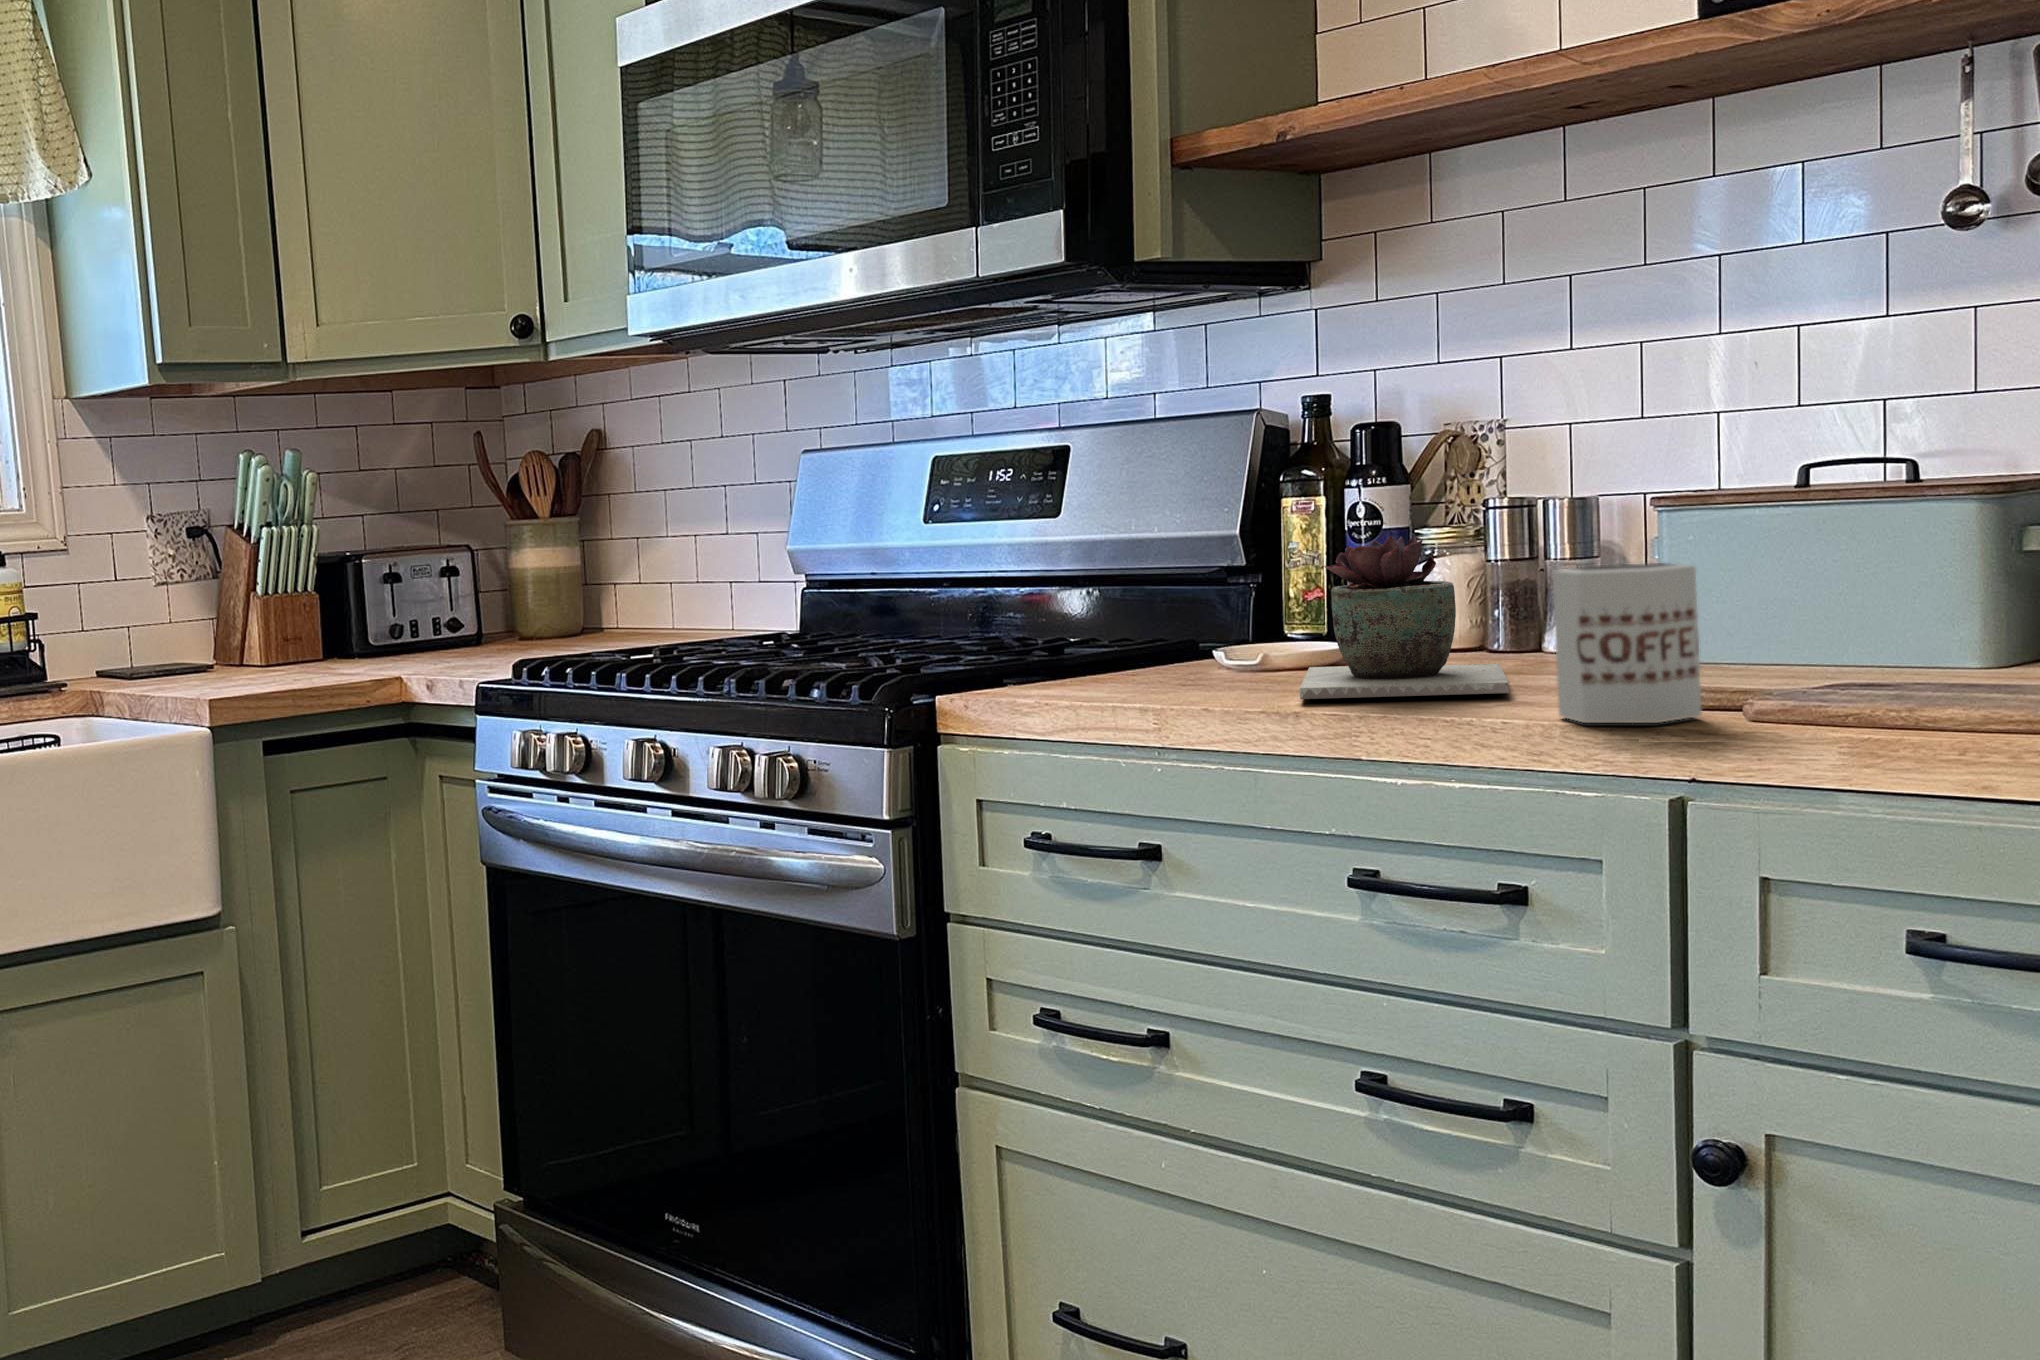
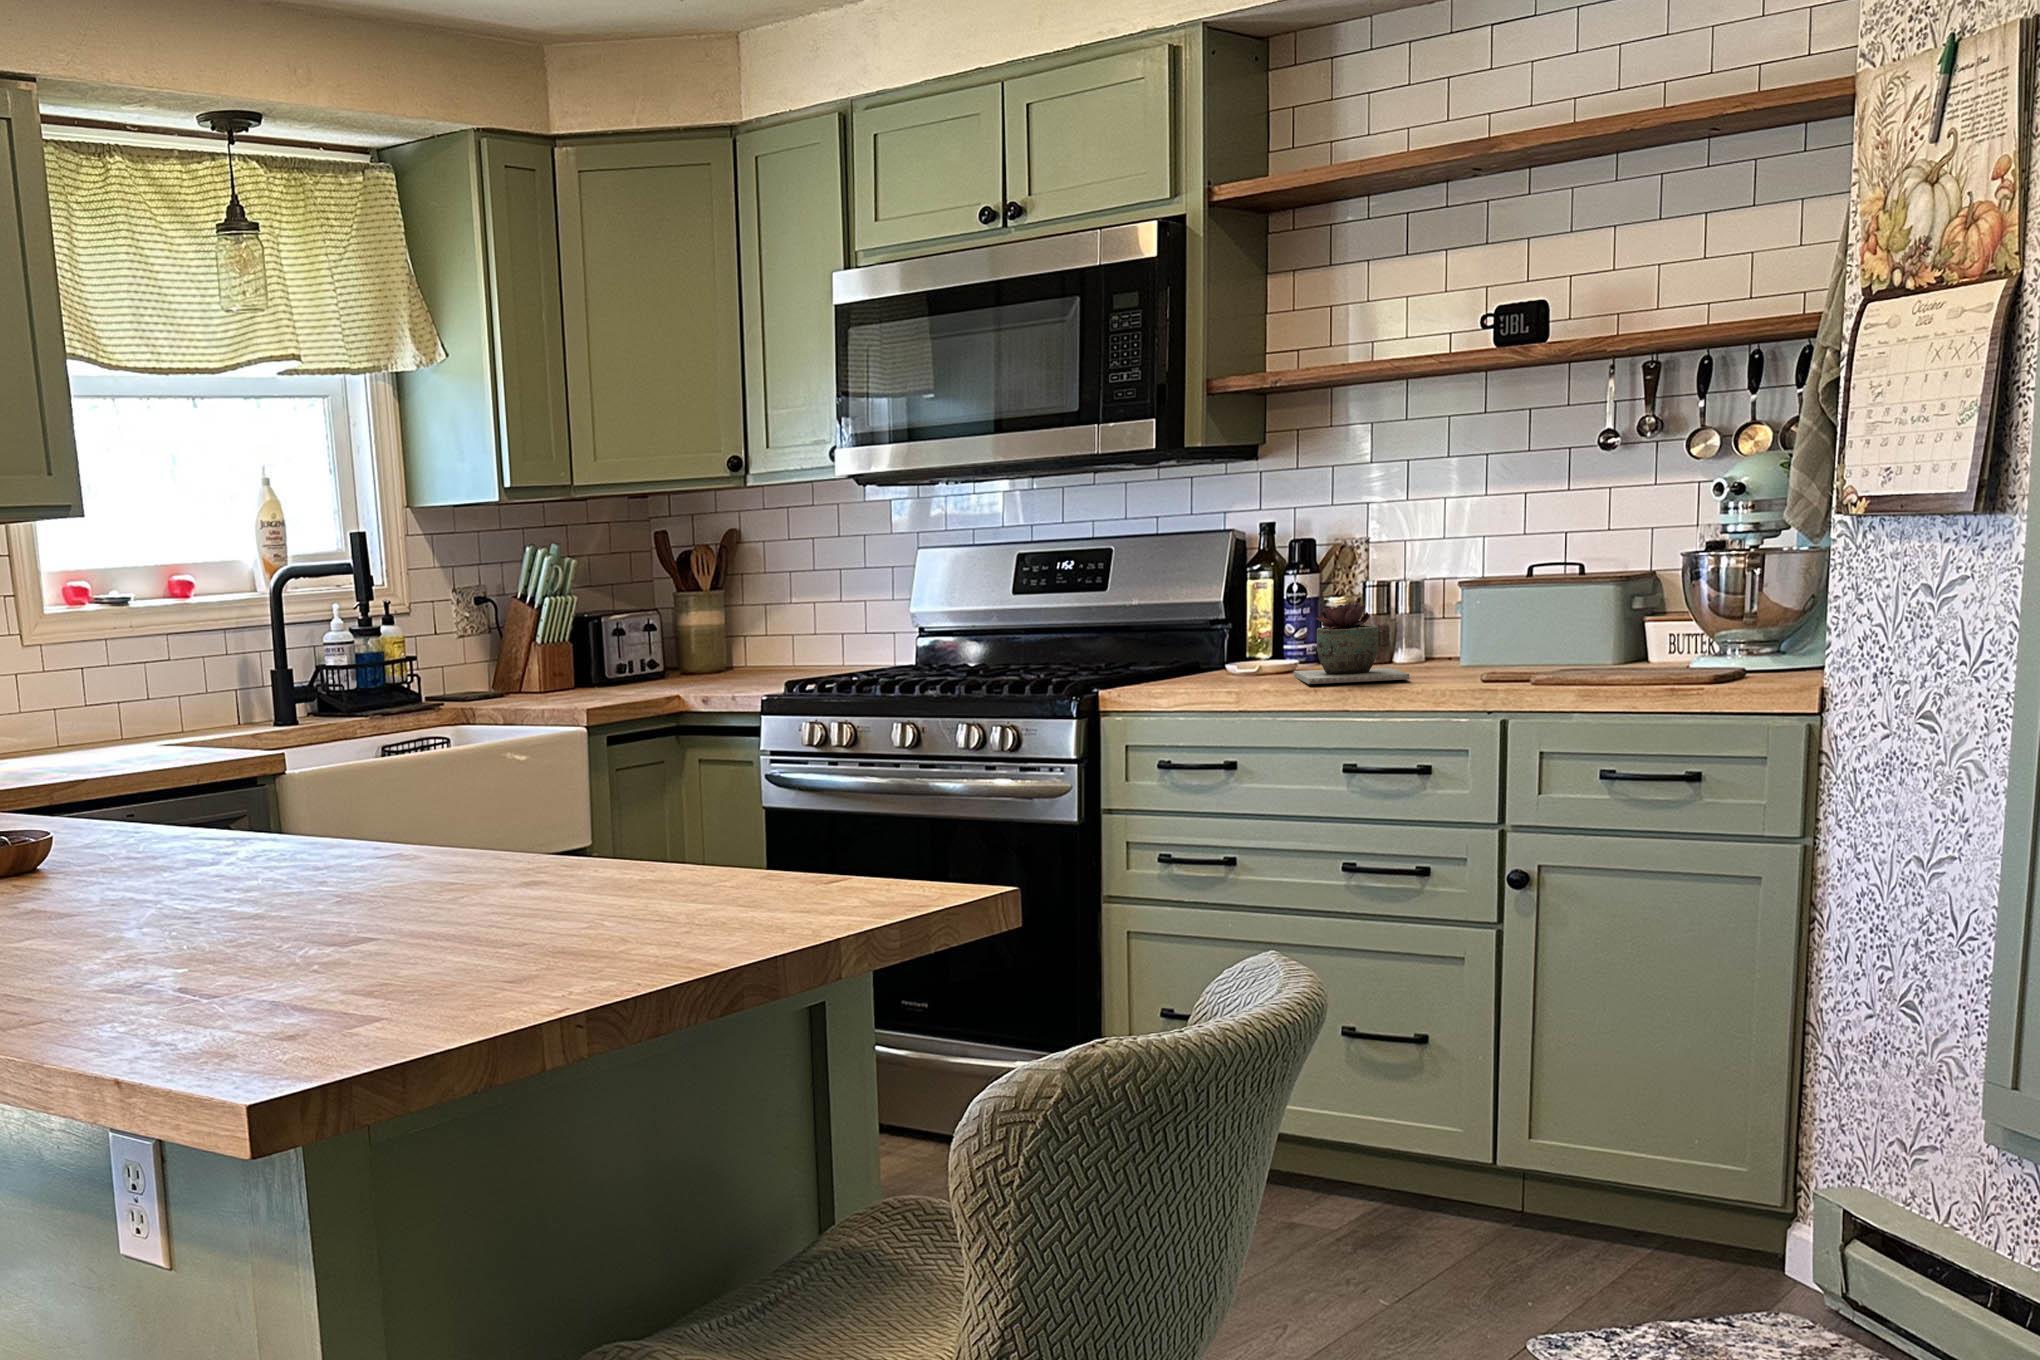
mug: present [1553,563,1702,723] -> none [1443,615,1509,689]

